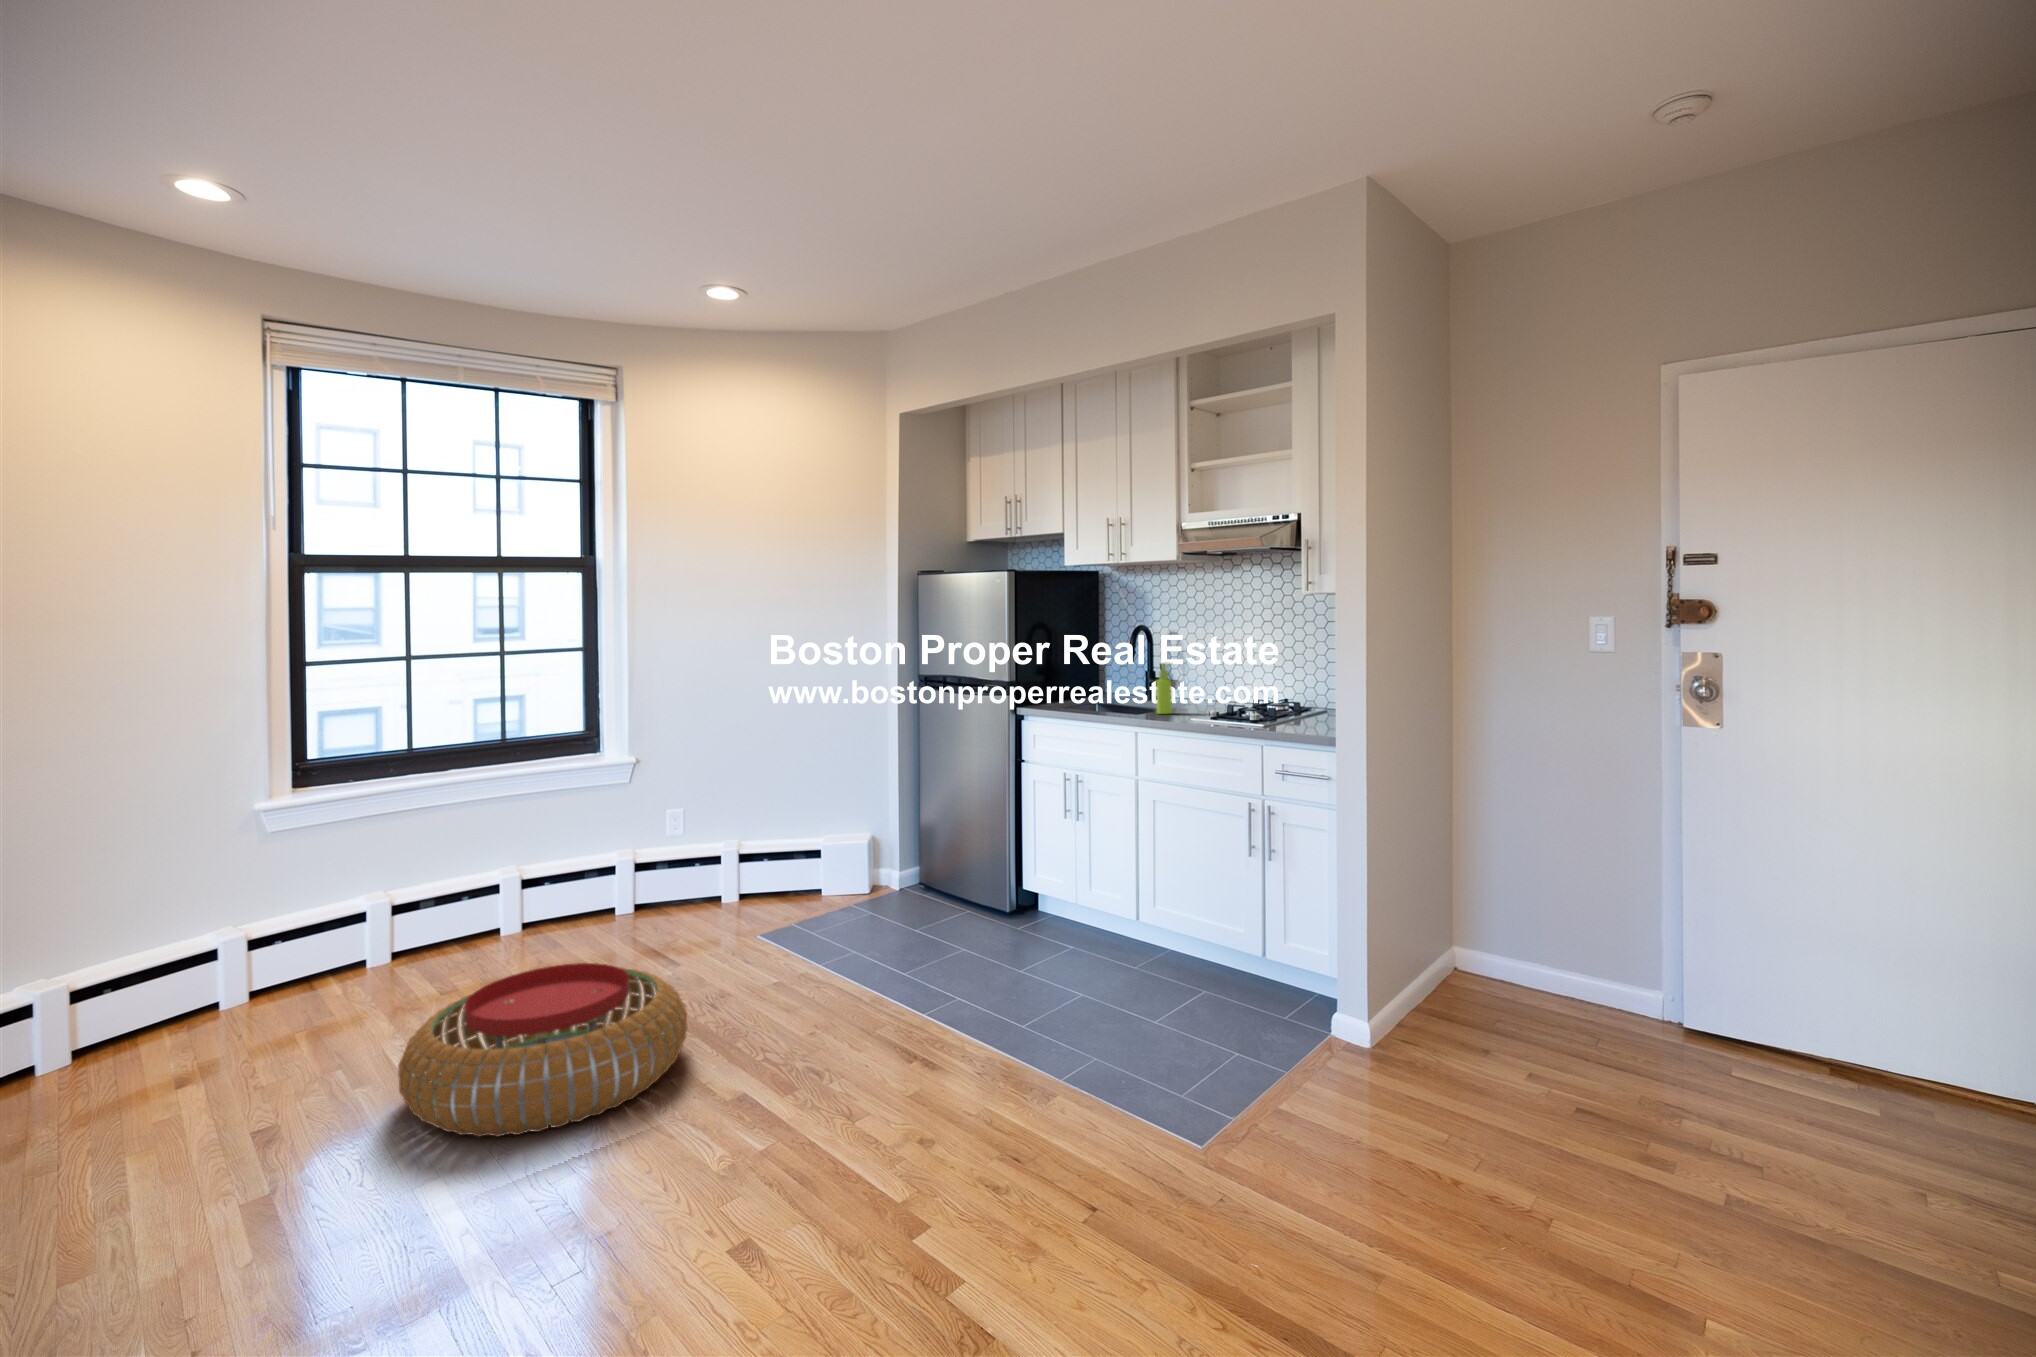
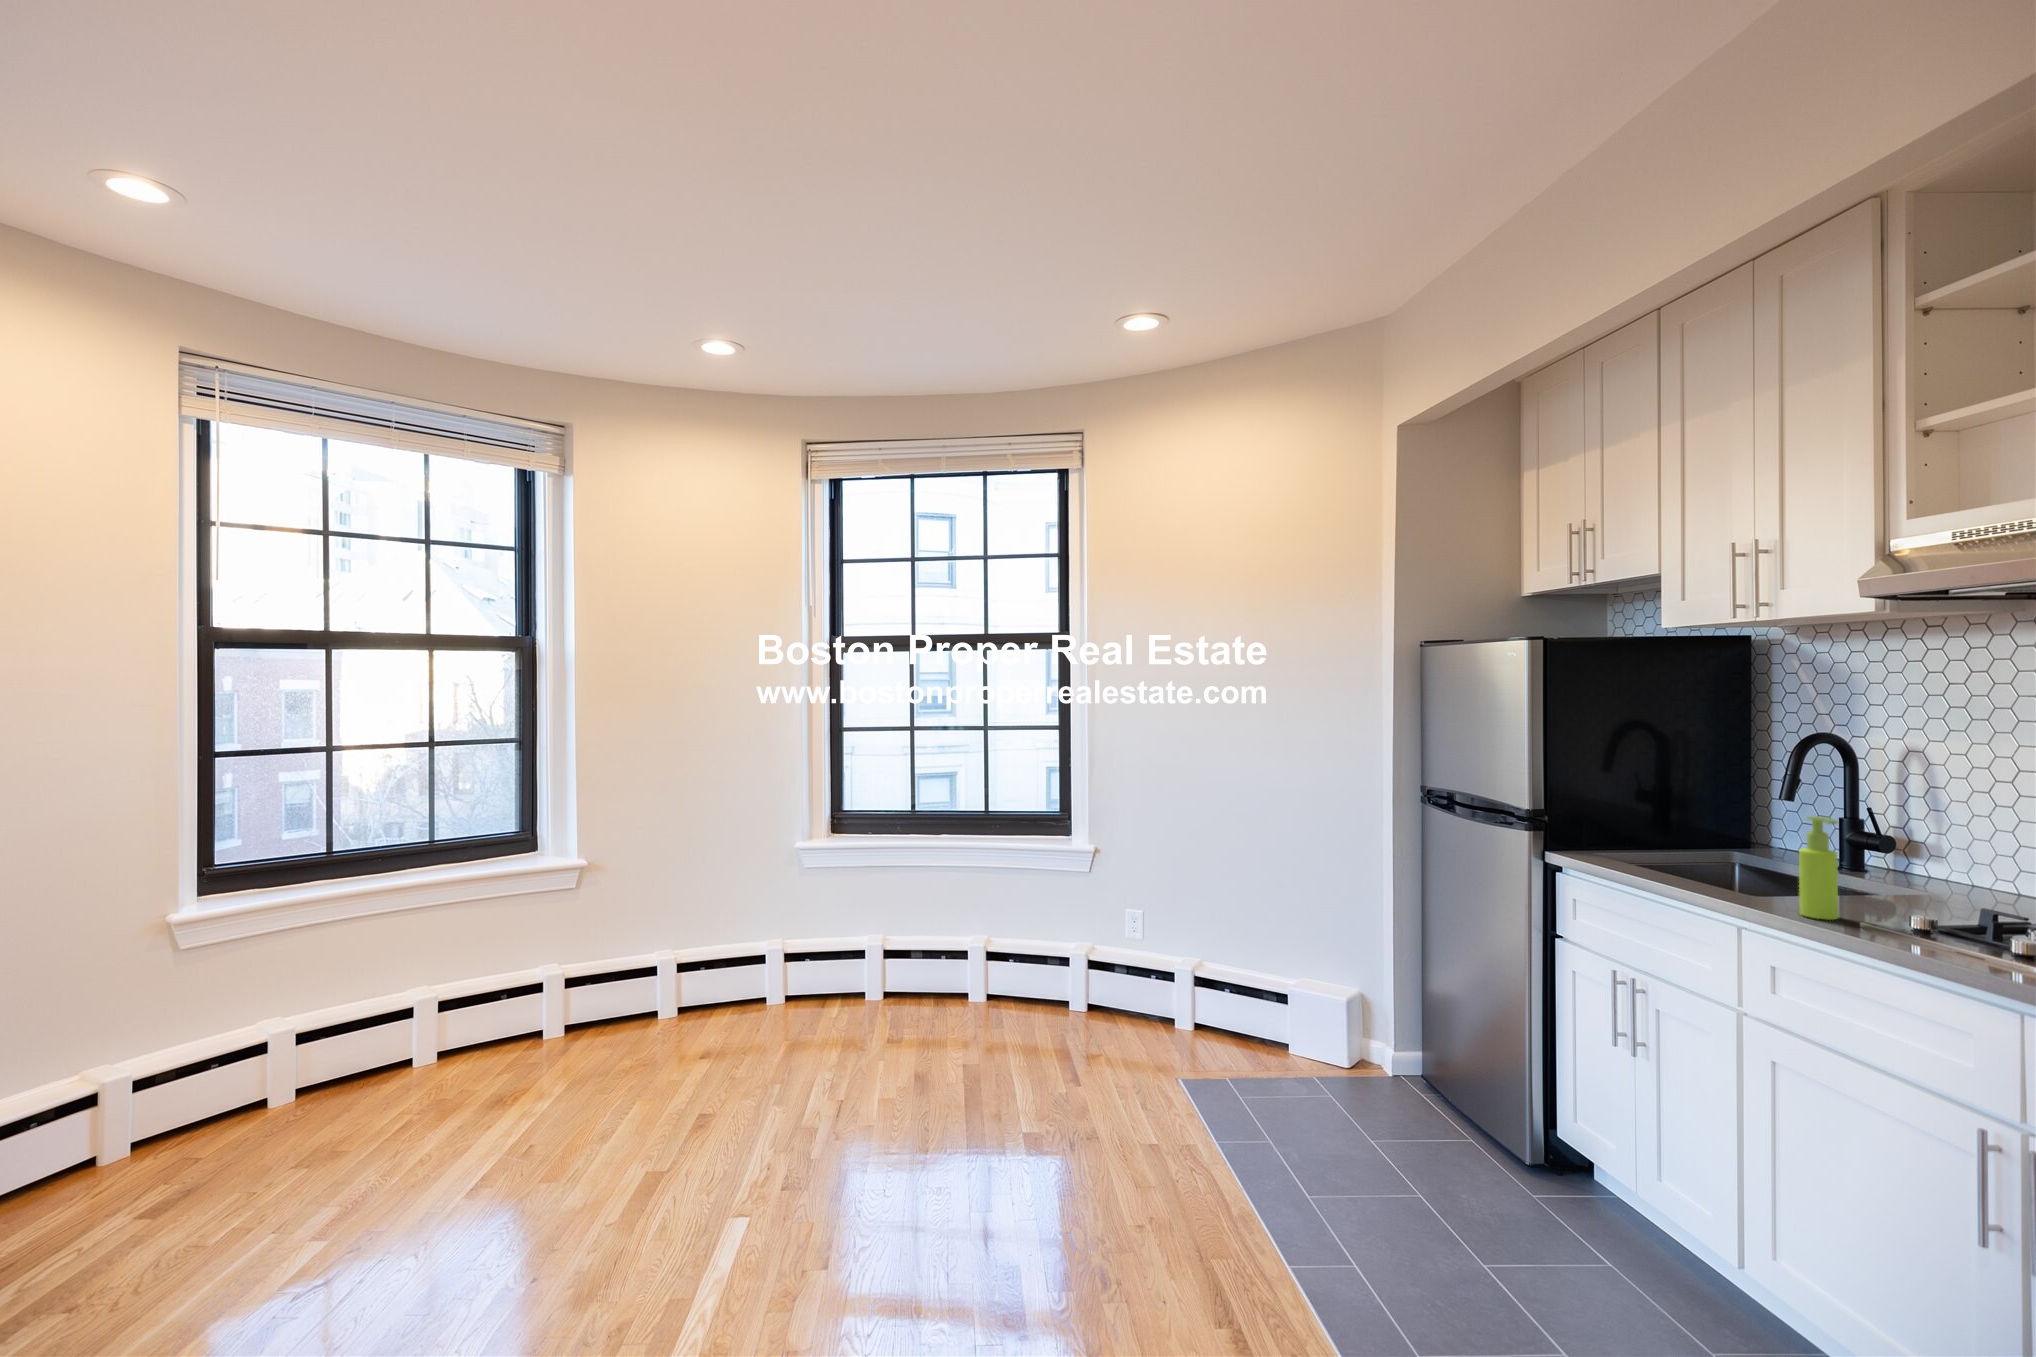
pouf: present [398,963,688,1137] -> none [670,1082,955,1291]

